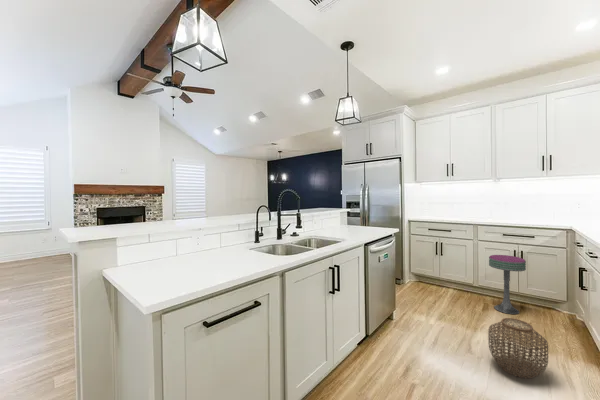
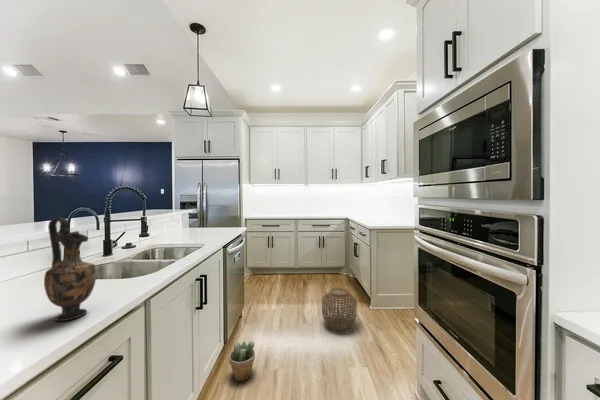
vase: none [231,211,254,269] -> present [44,217,97,321]
bar stool: present [489,255,526,314] -> none [307,241,329,285]
potted plant: none [363,335,388,373] -> present [229,341,255,381]

